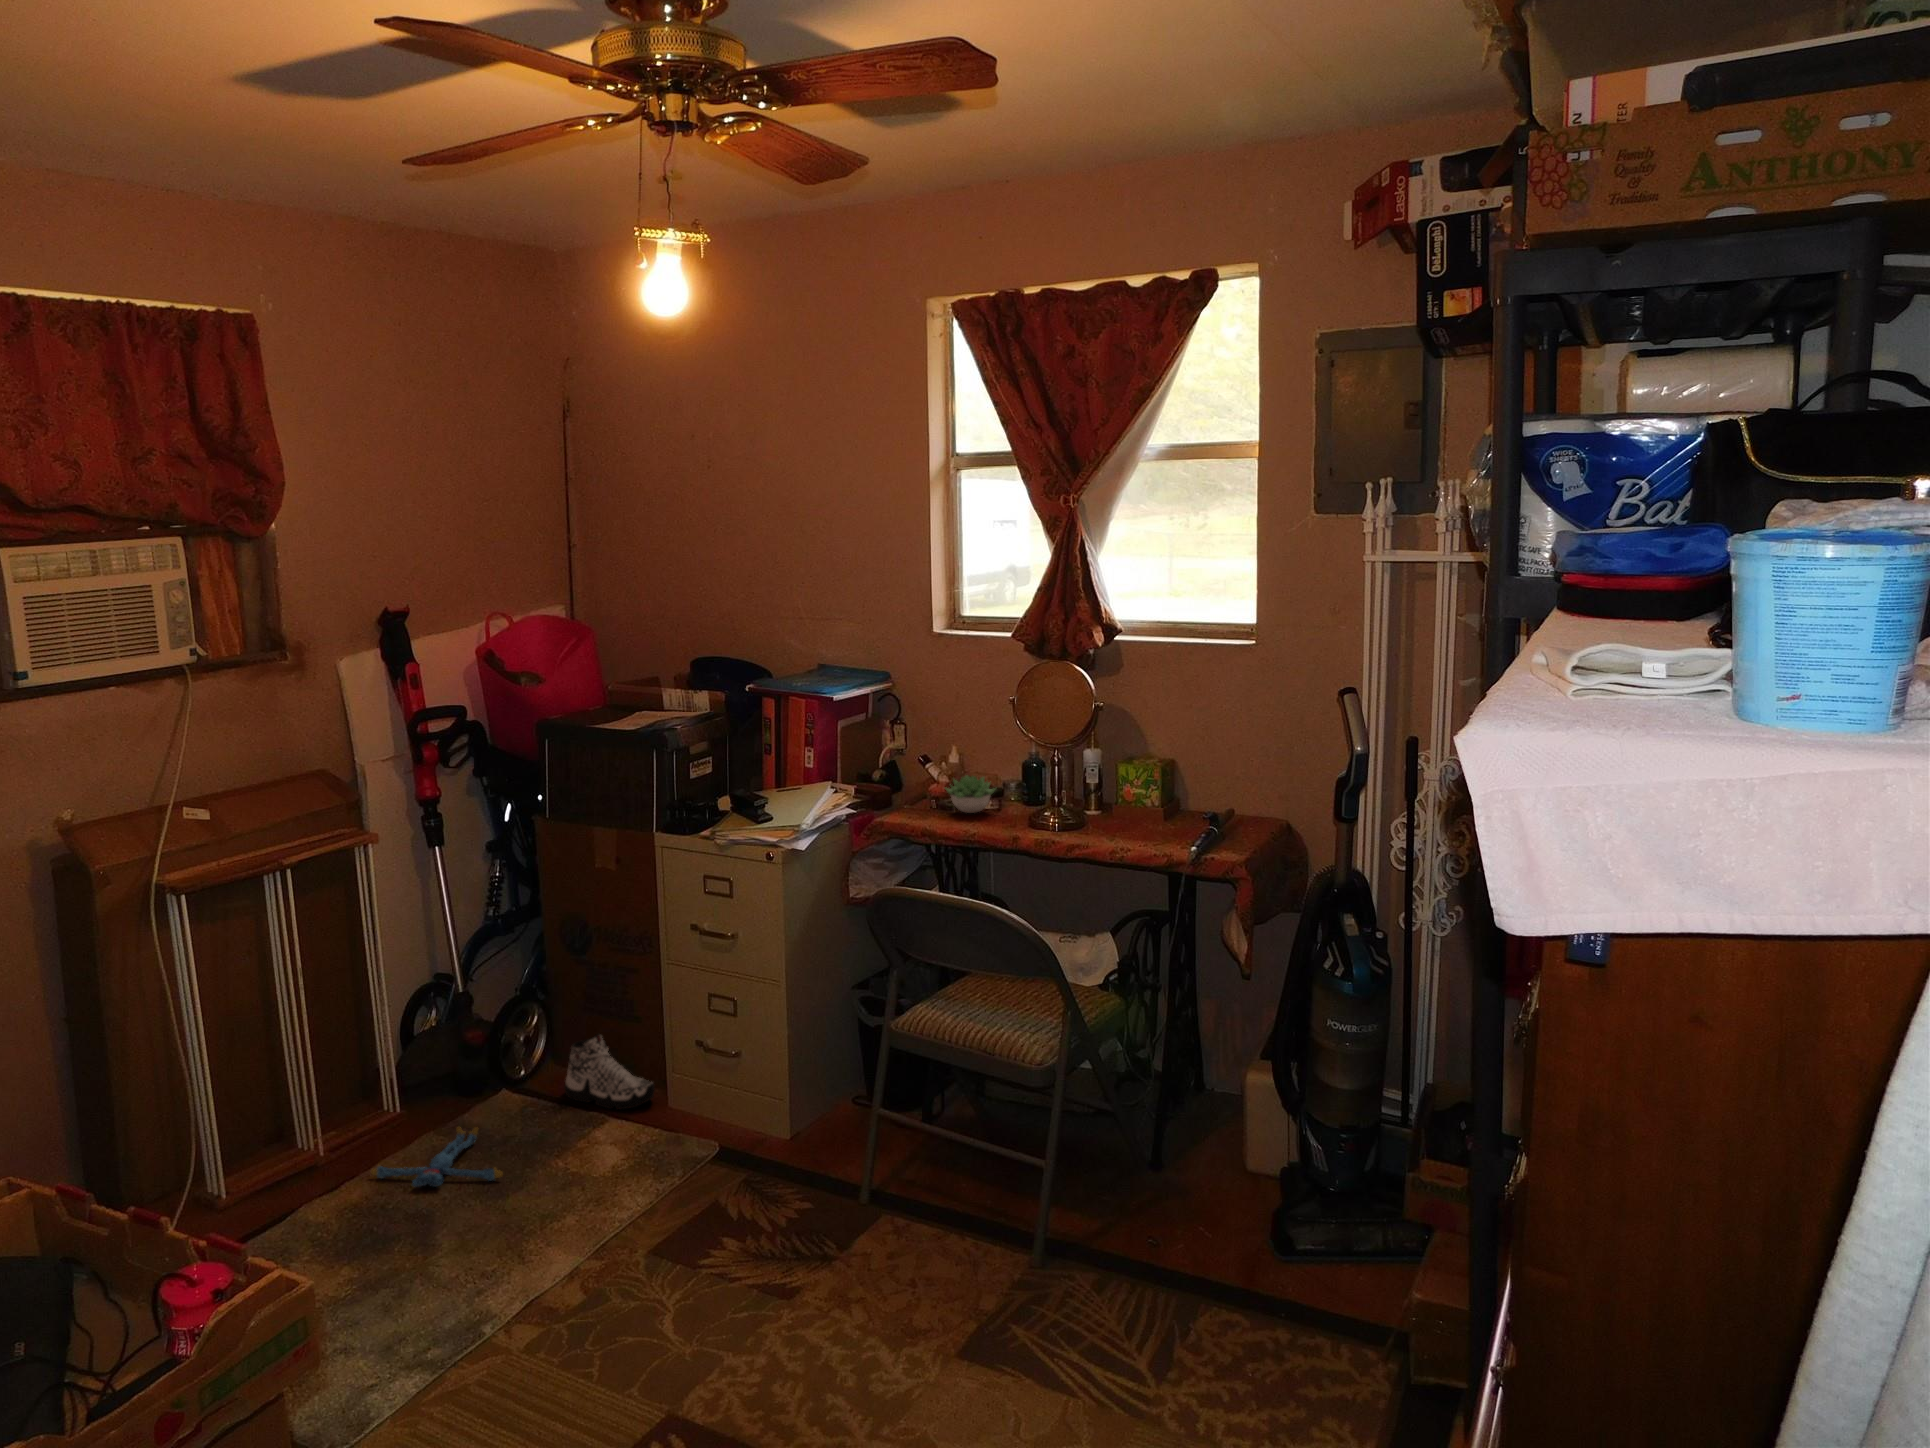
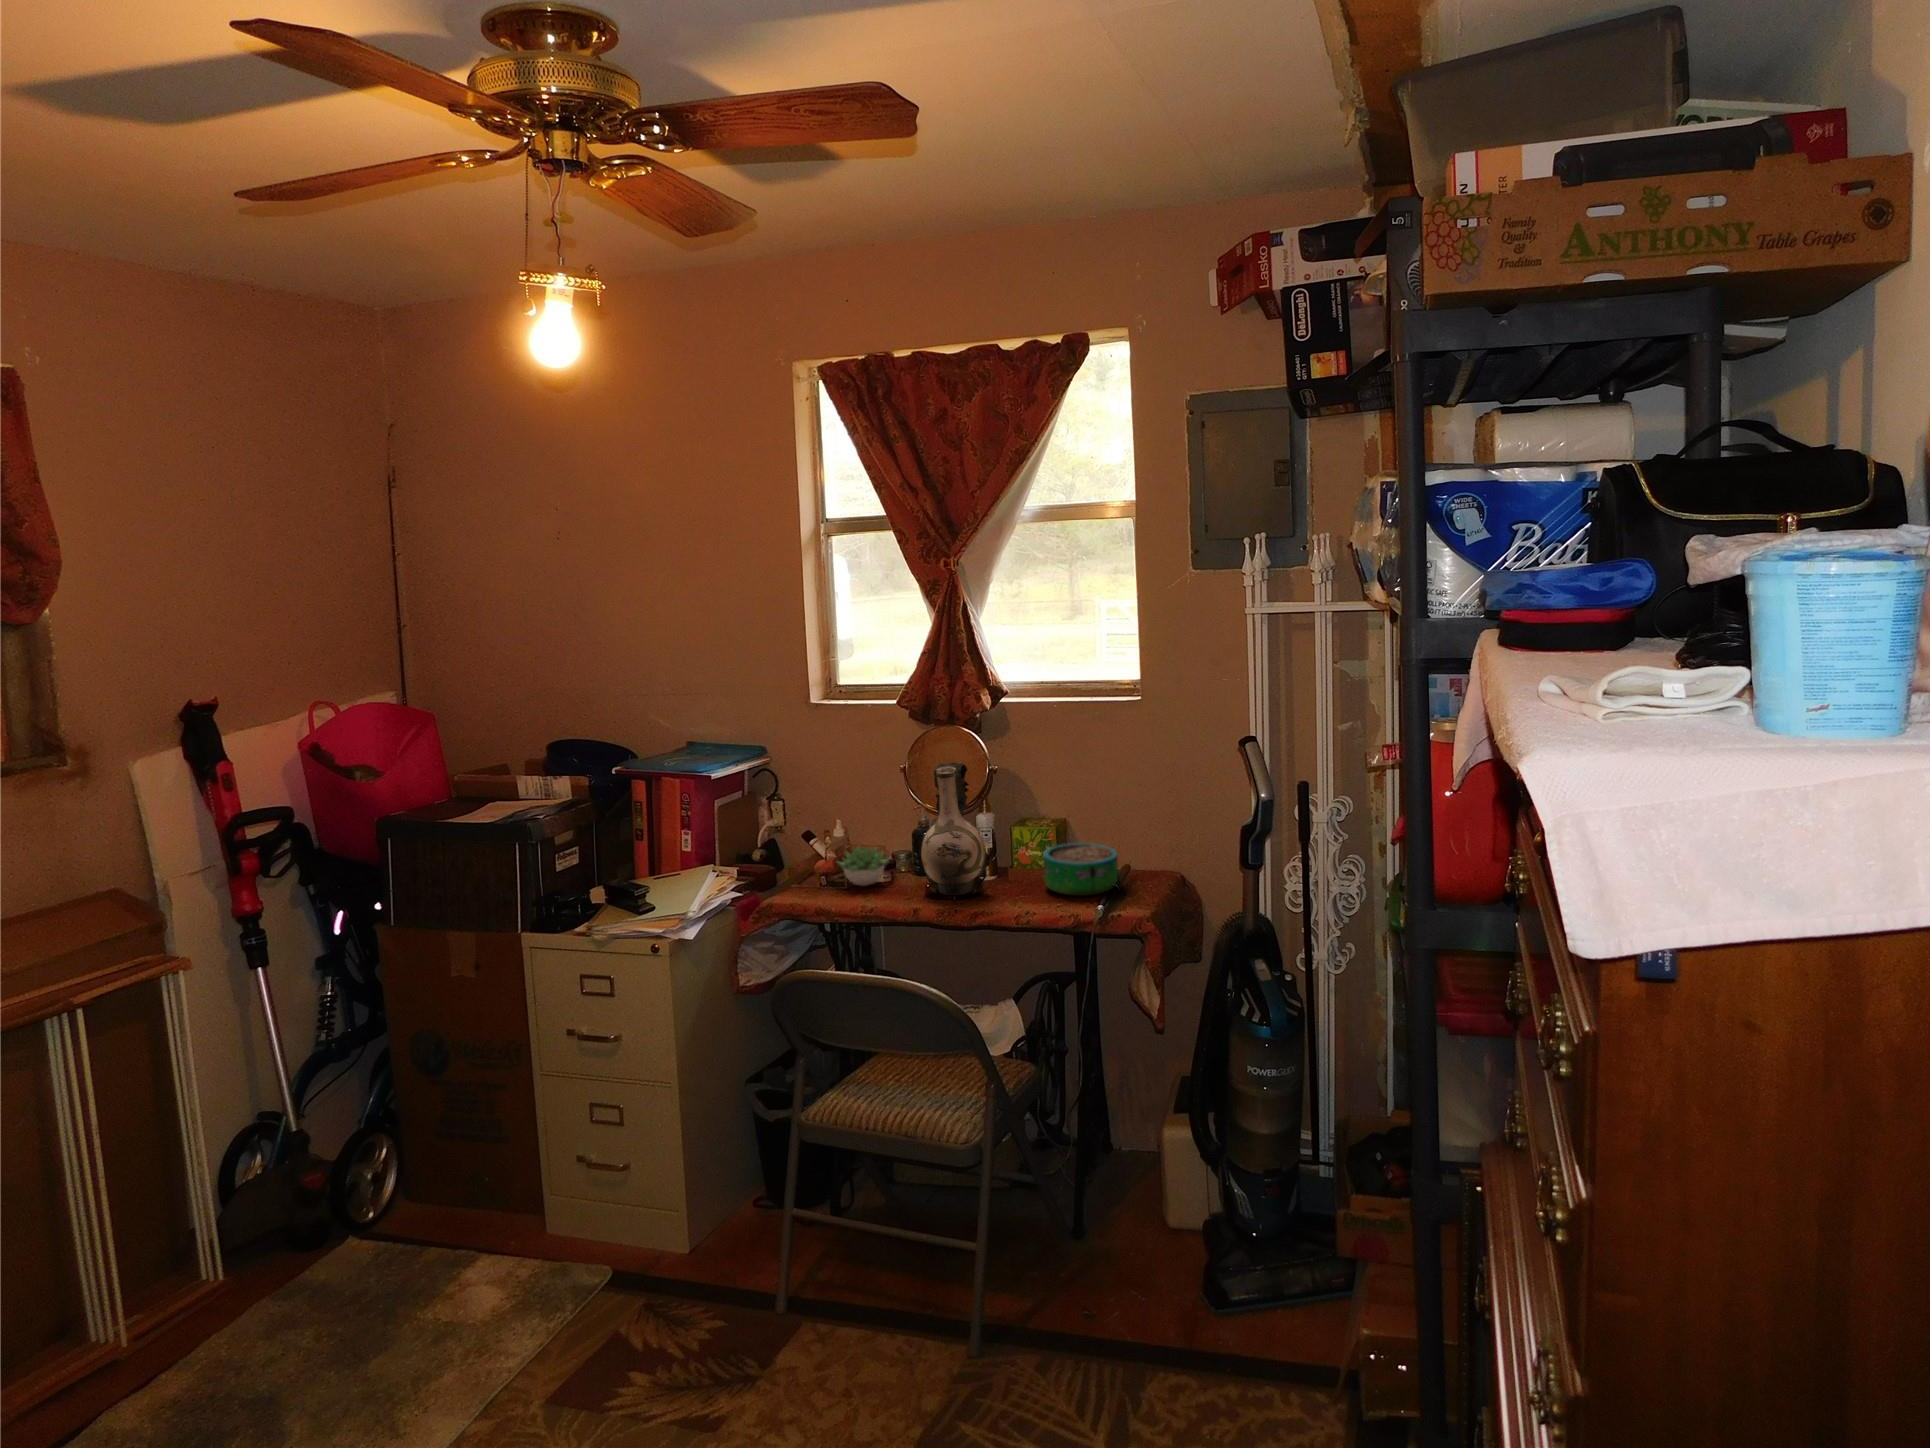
decorative vase: none [1022,698,1092,829] -> present [919,763,990,896]
decorative bowl: none [1144,786,1220,838] -> present [1043,843,1118,896]
sneaker: present [564,1034,655,1110] -> none [423,1161,530,1246]
plush toy: present [371,1127,503,1187] -> none [177,1295,350,1389]

